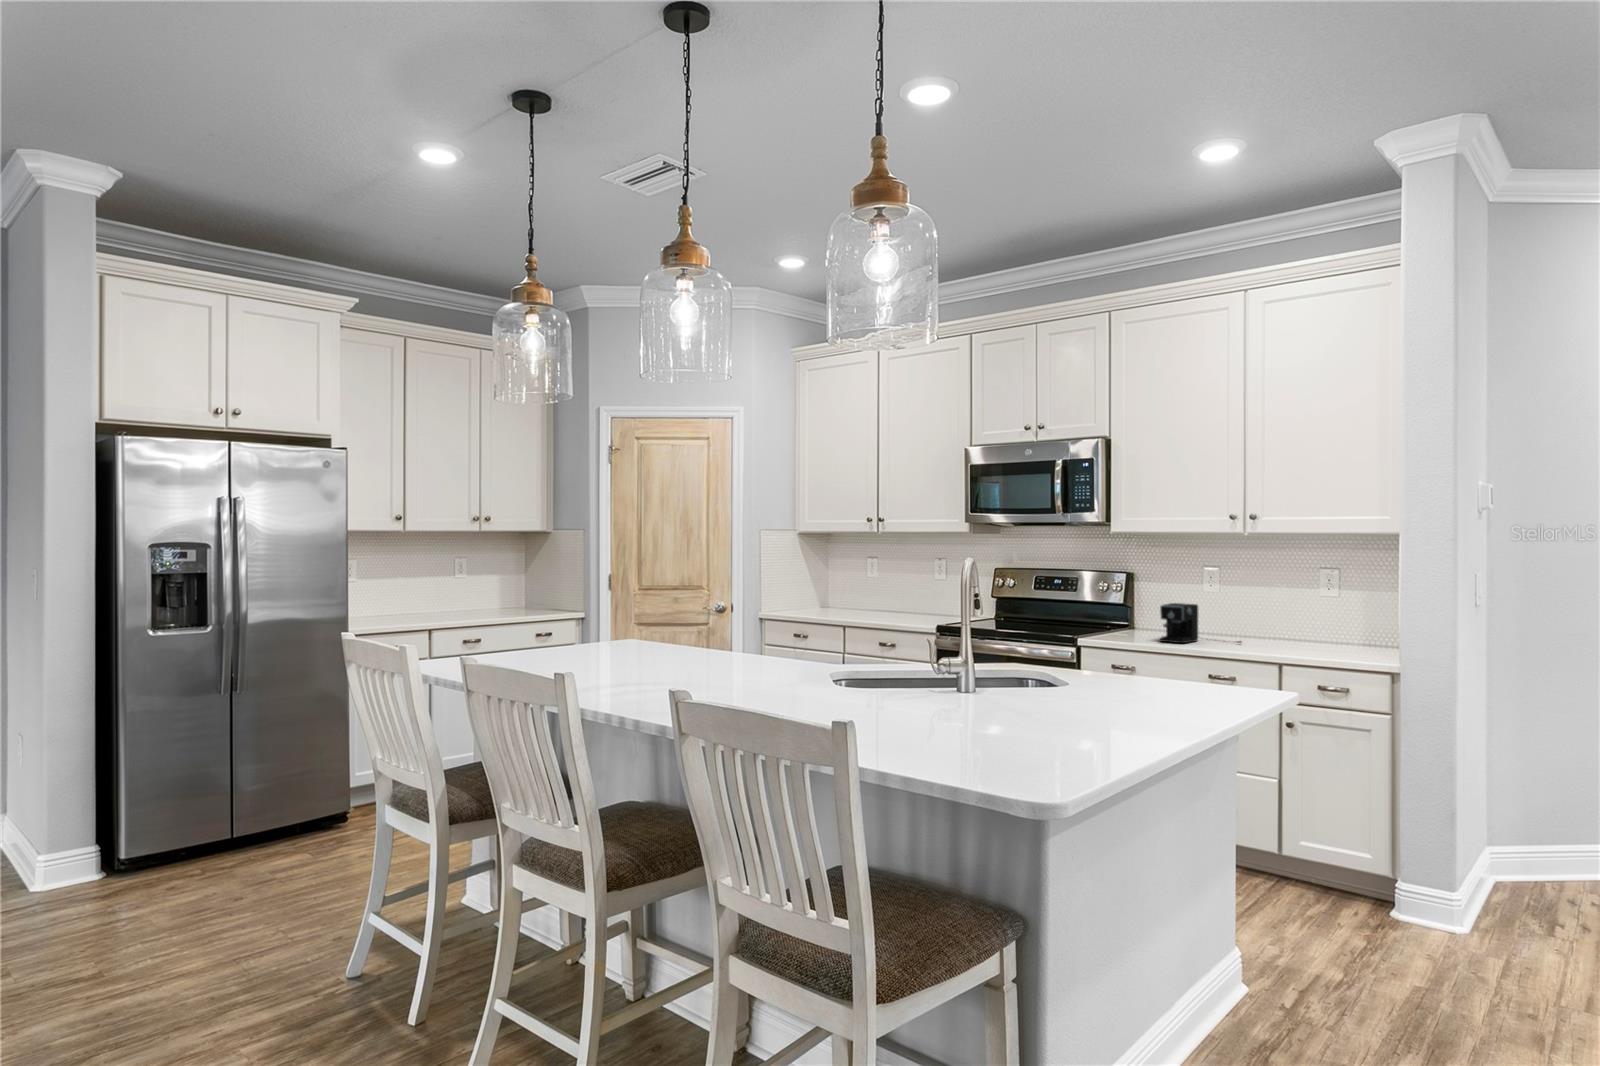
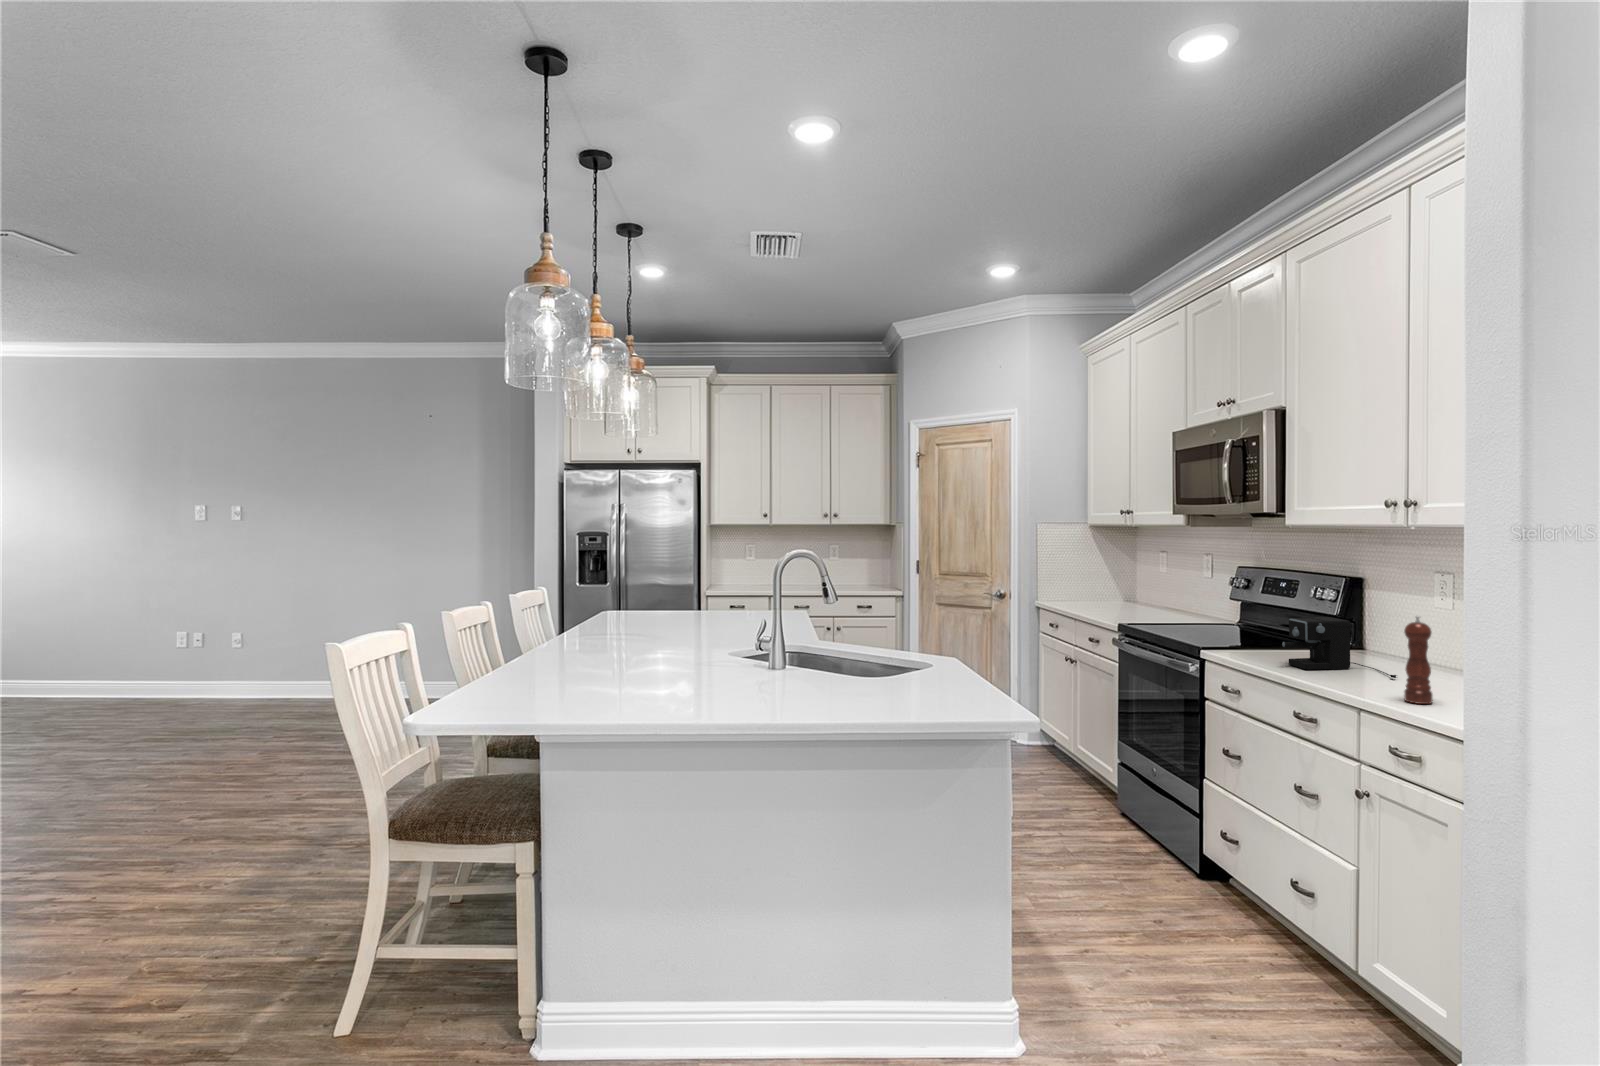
pepper mill: none [1290,594,1308,655] -> present [1404,616,1433,704]

